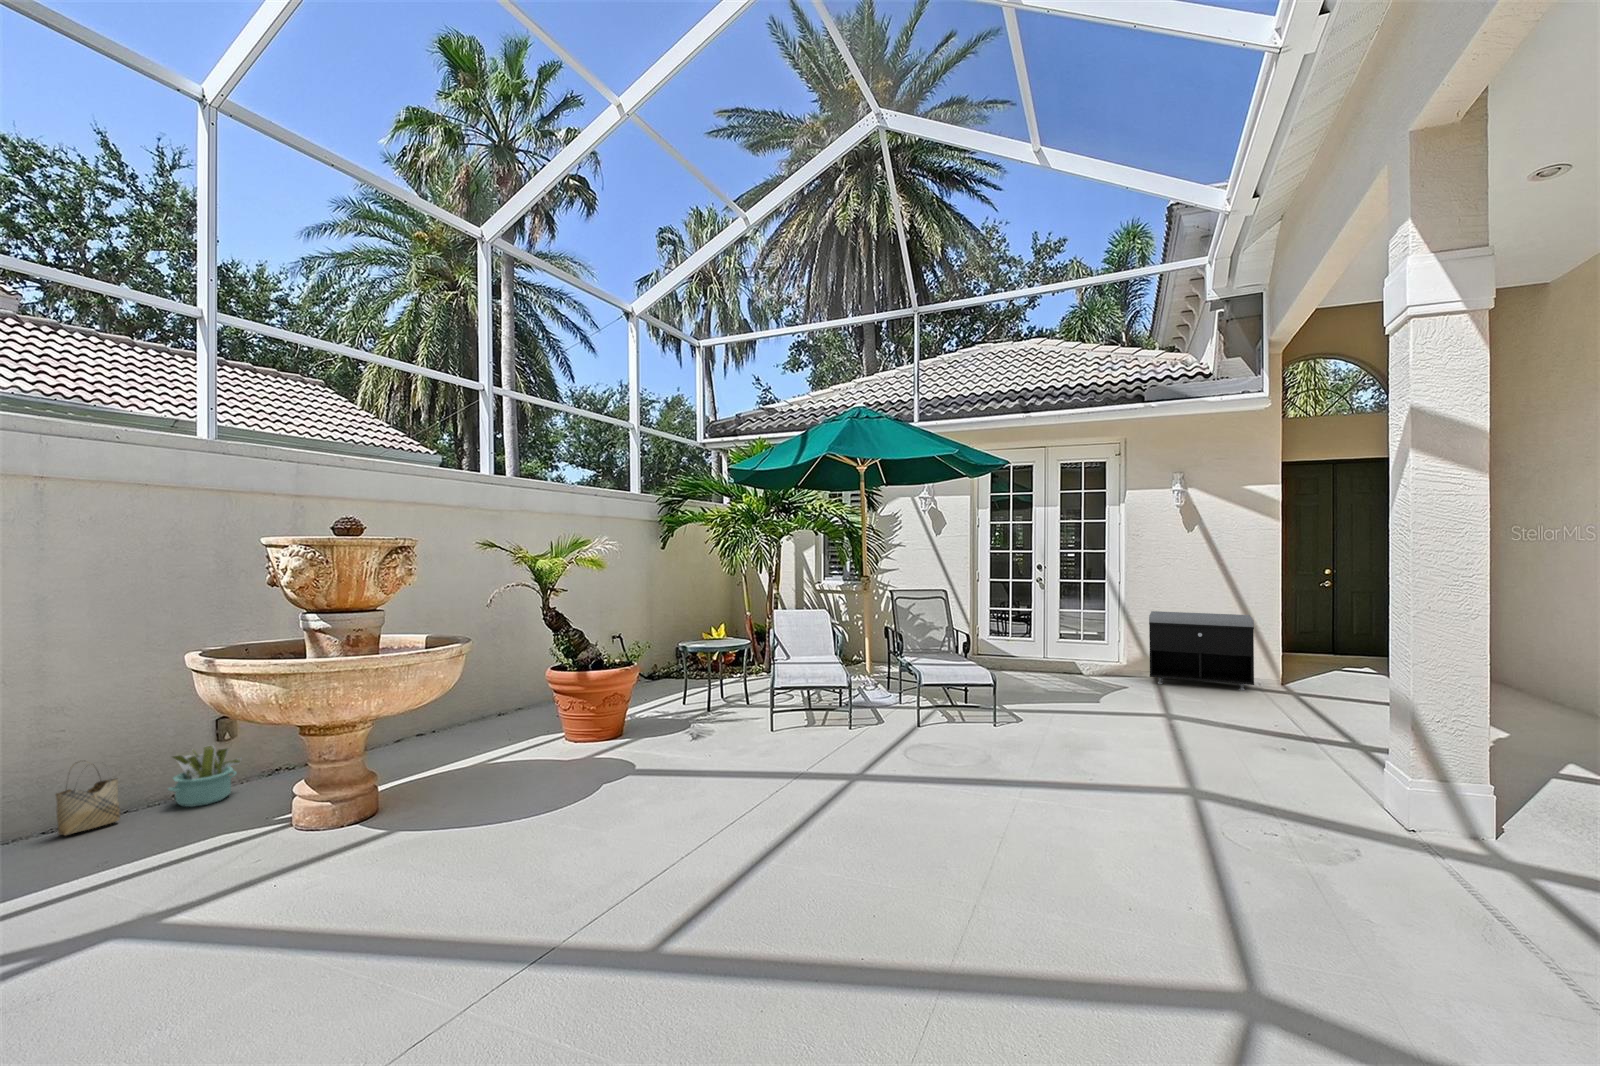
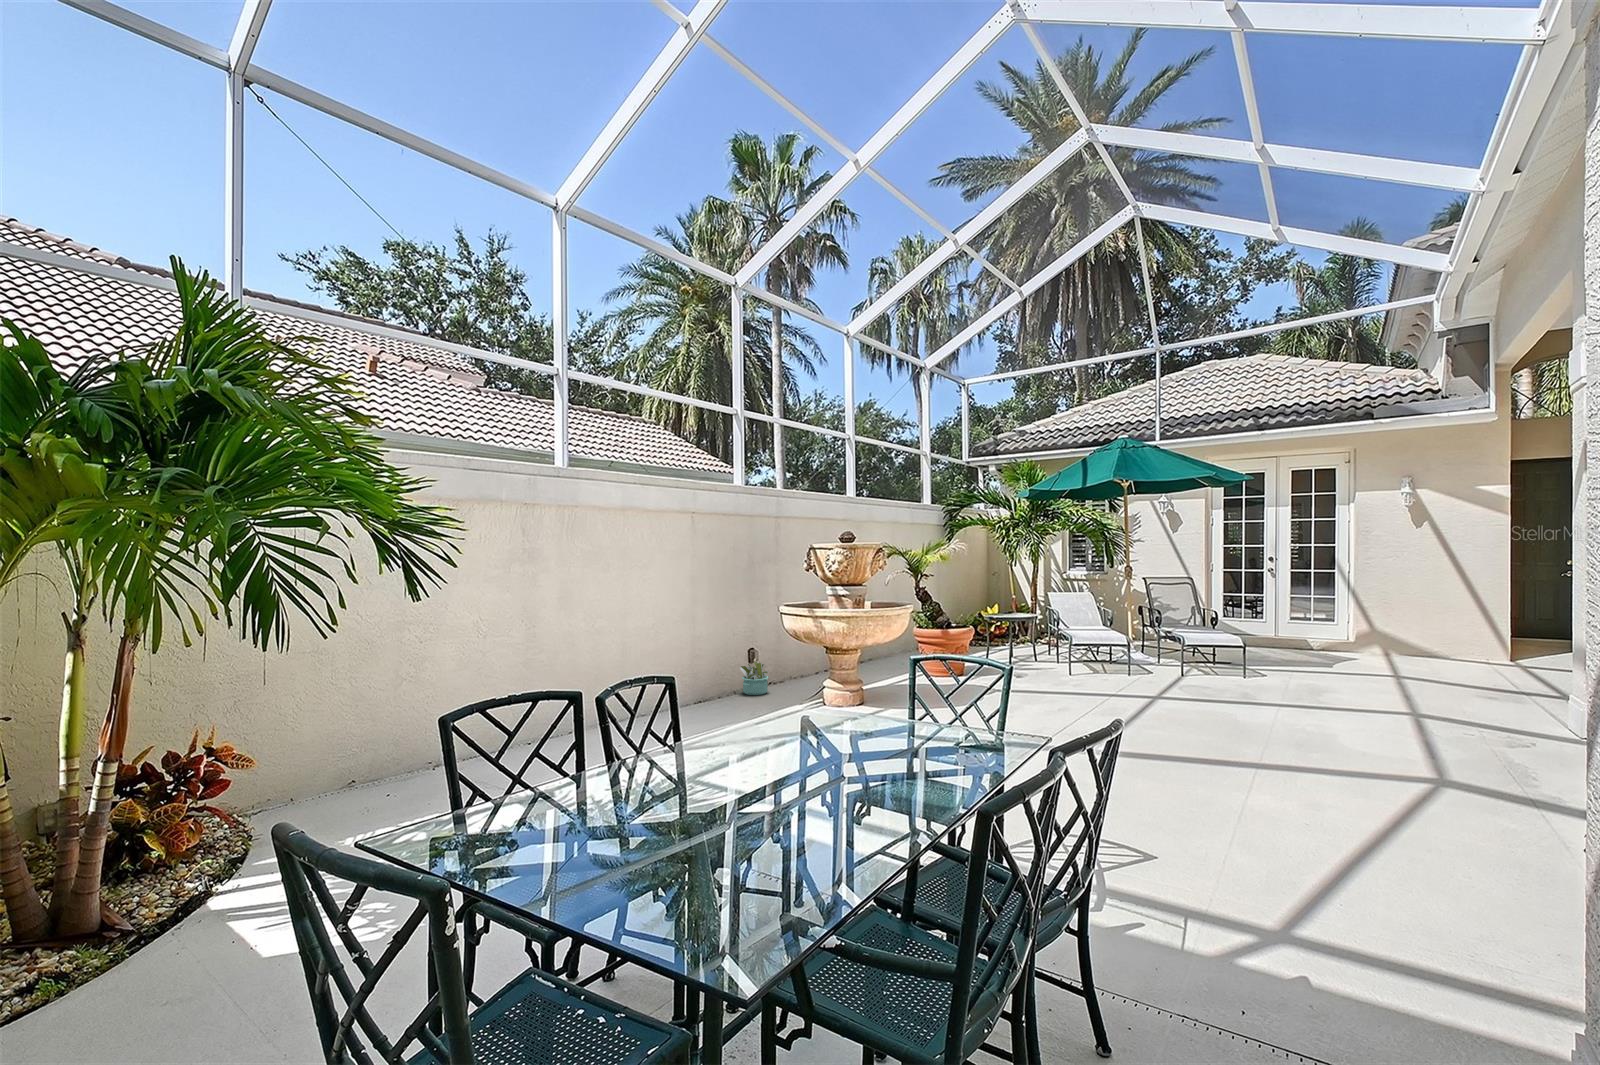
storage bench: present [1149,611,1254,691] -> none [1381,595,1483,661]
woven basket: present [56,779,120,835] -> none [707,664,729,702]

